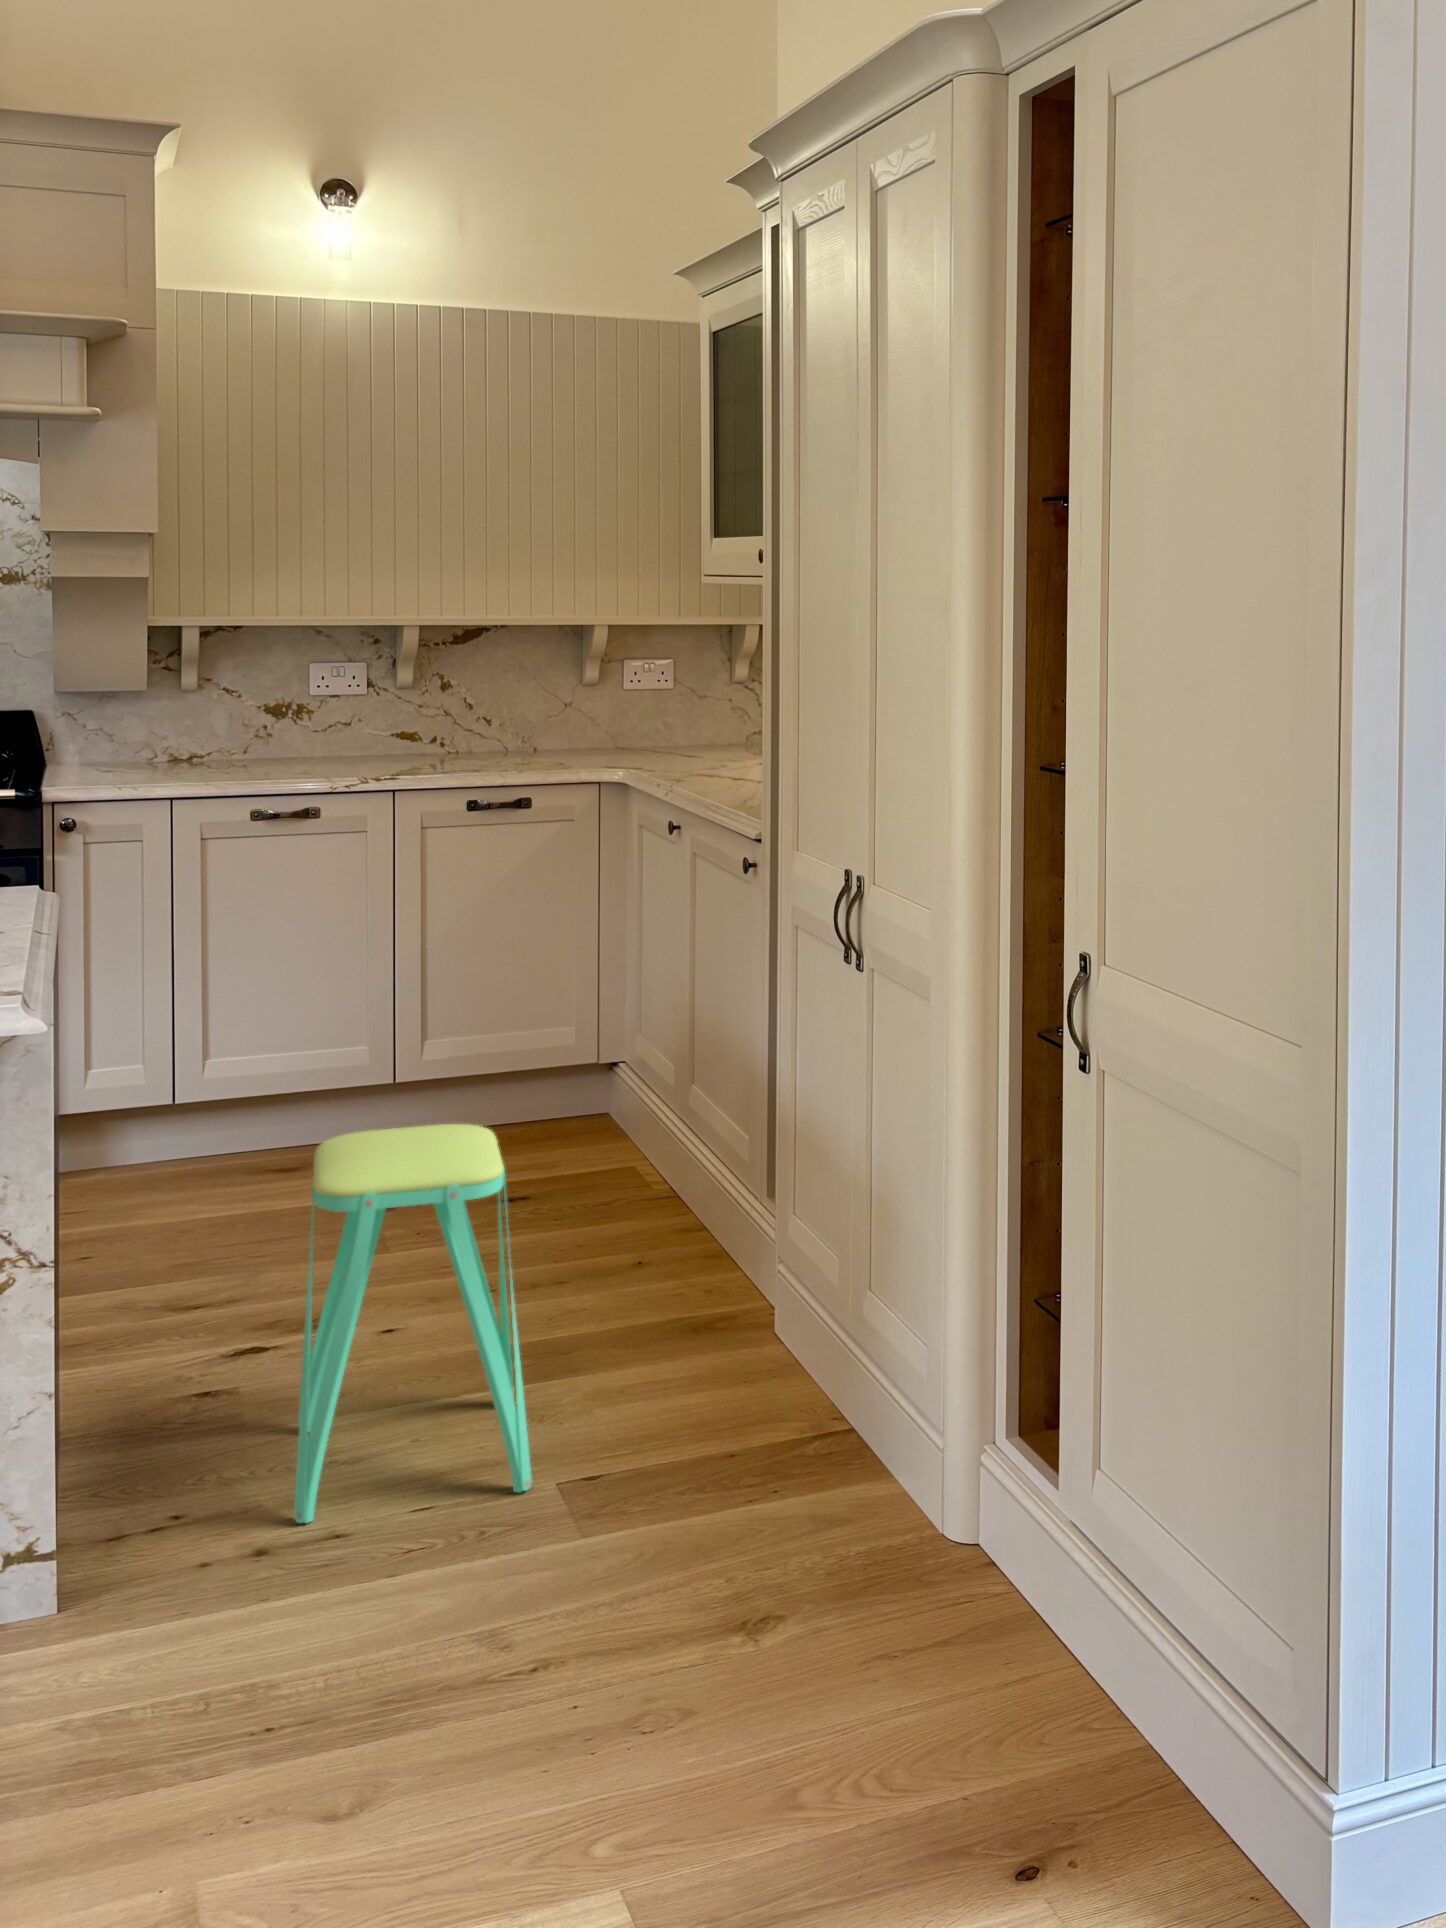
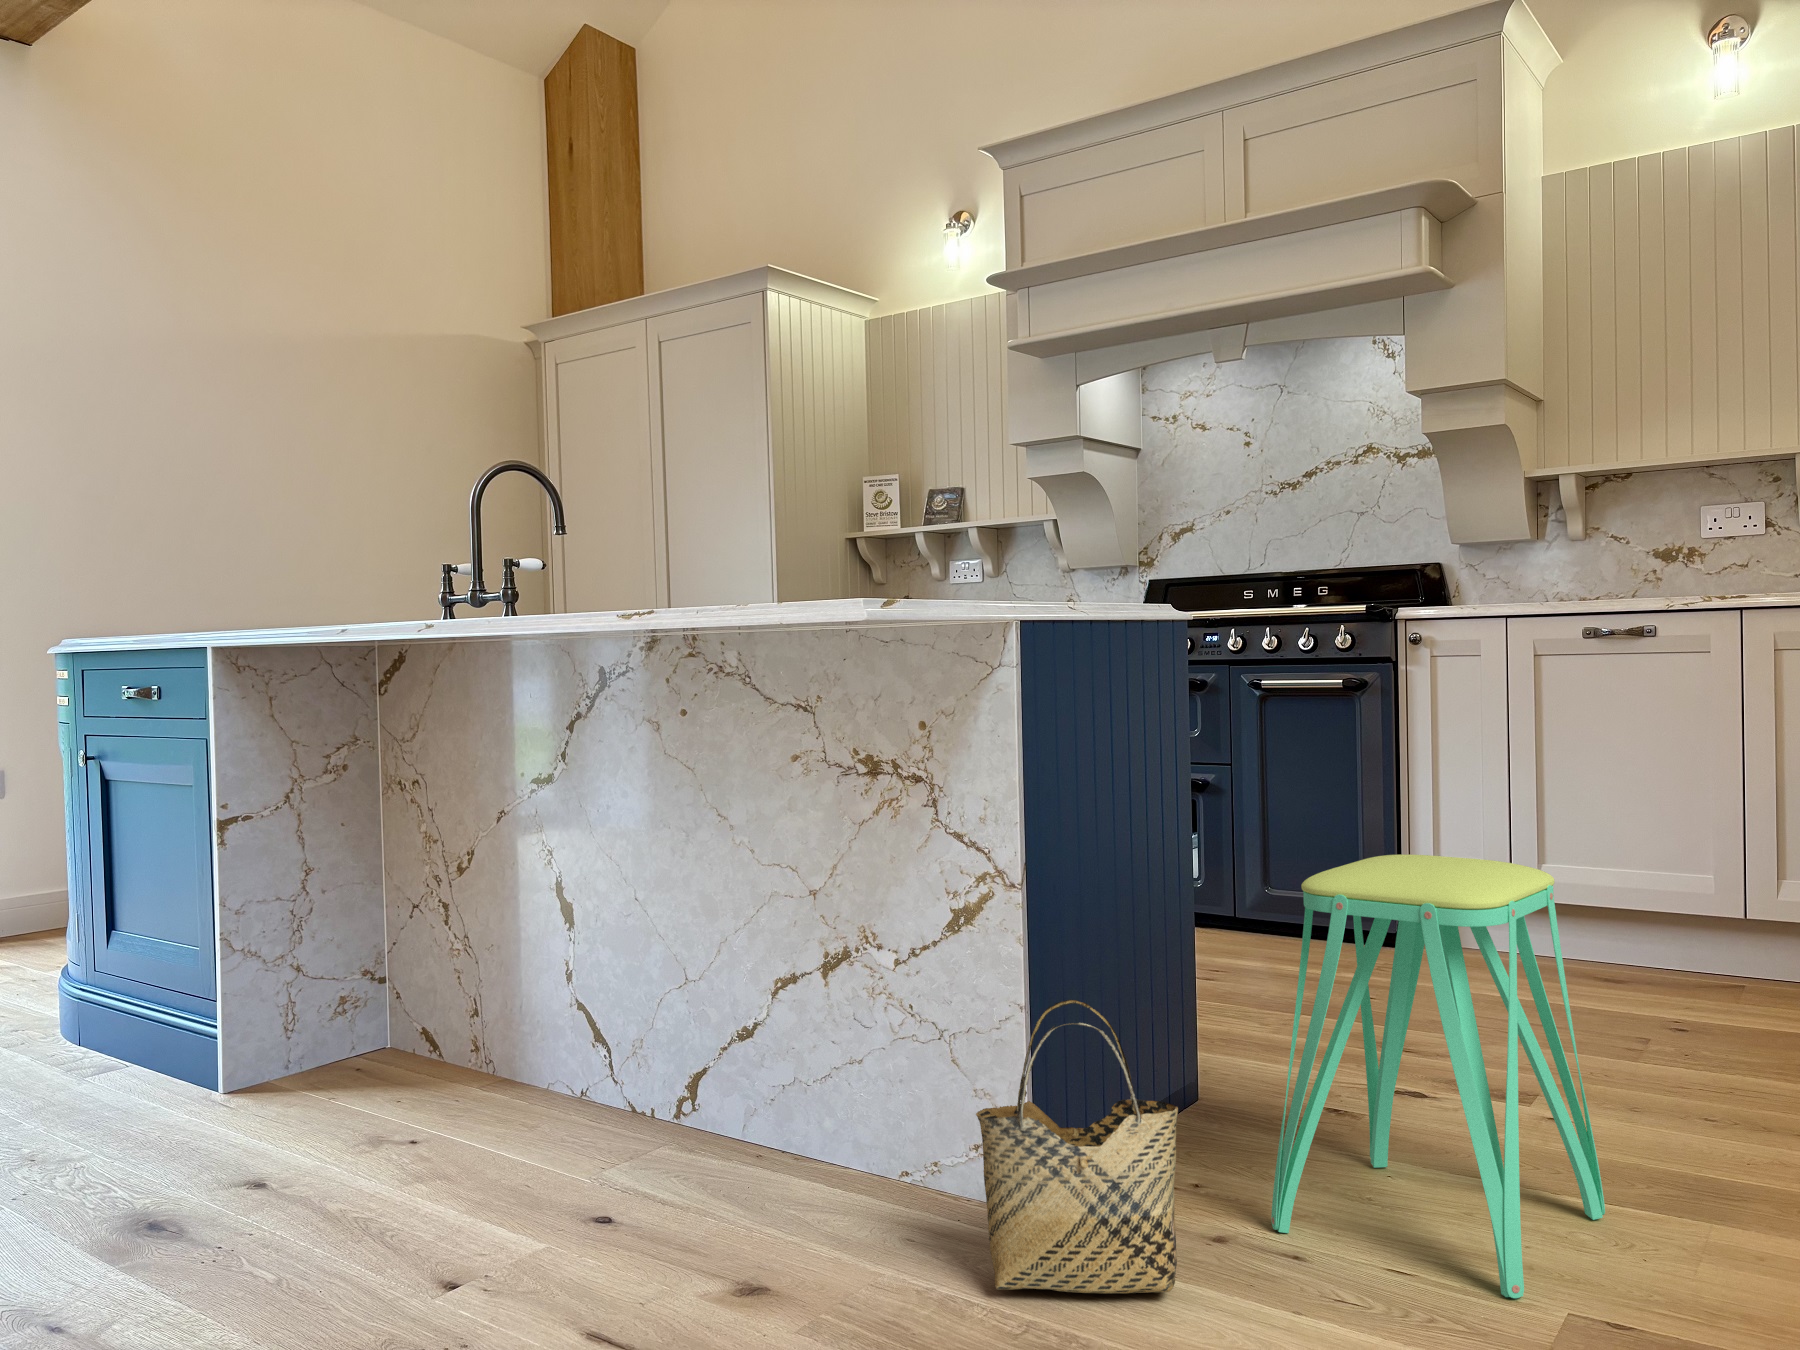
woven basket: none [110,1368,303,1690] -> present [976,1000,1178,1294]

